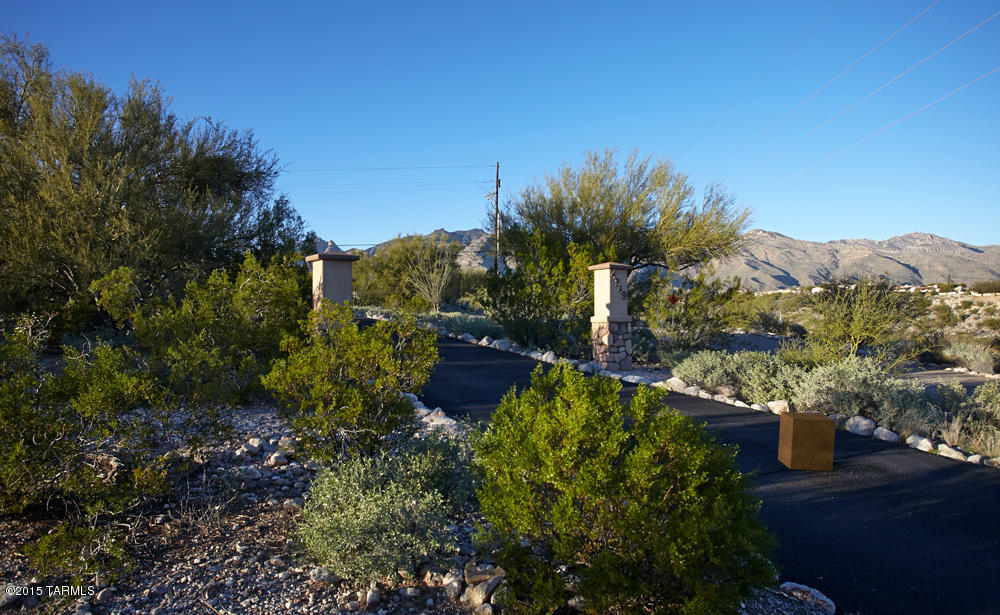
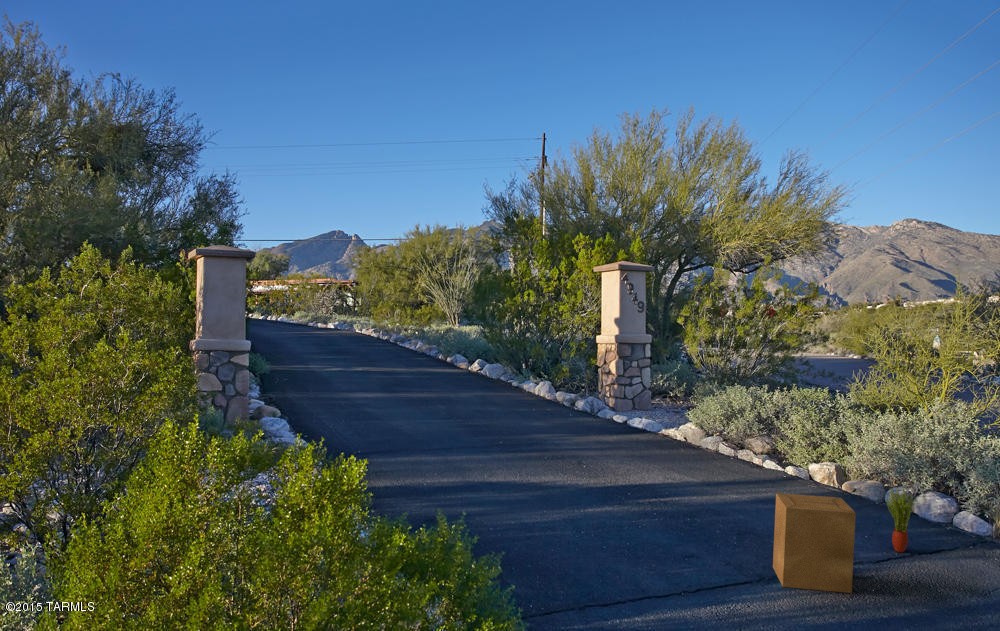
potted plant: none [840,409,861,450] -> present [885,488,916,552]

